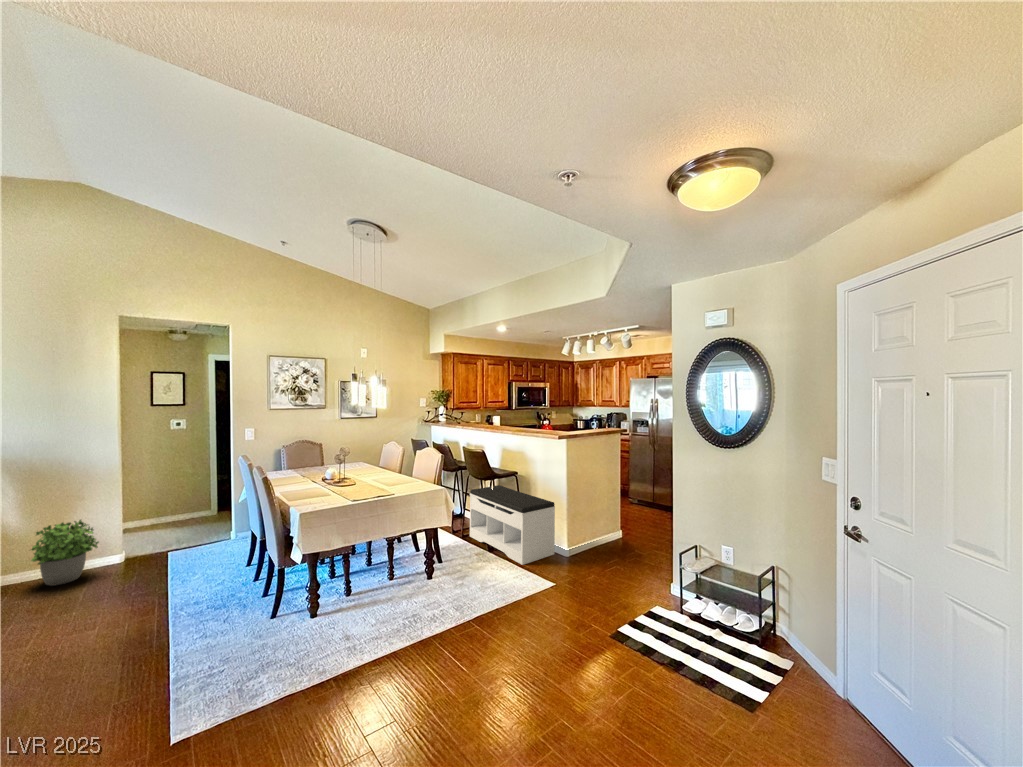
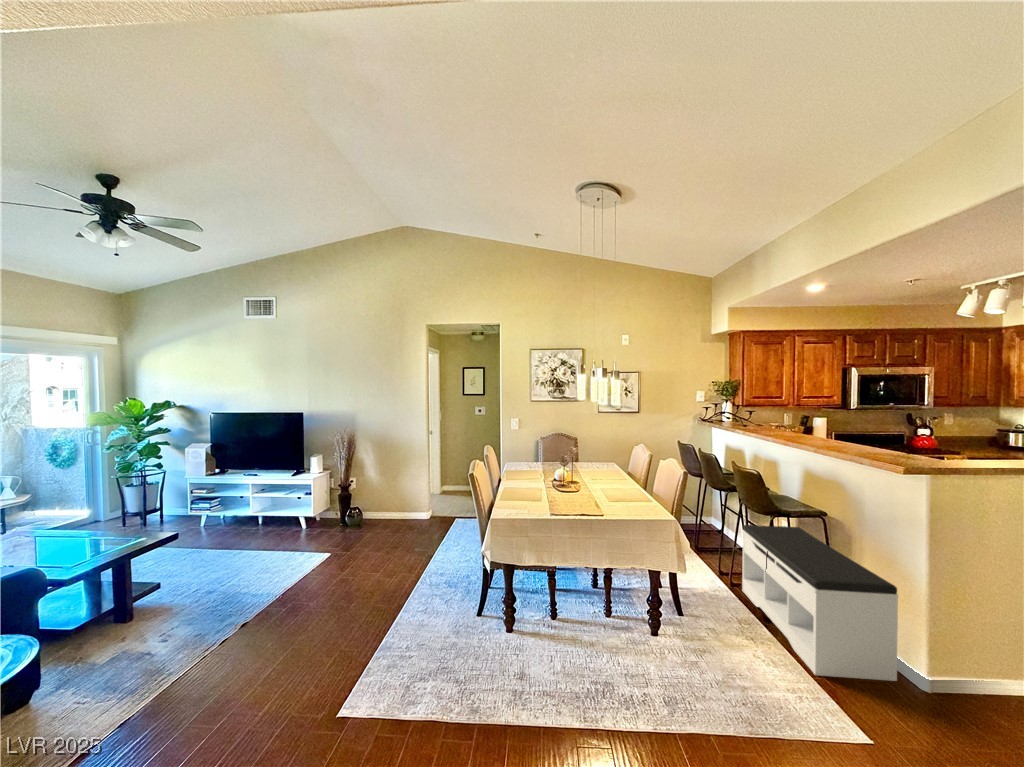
potted plant: present [31,520,99,586] -> none [379,480,414,526]

